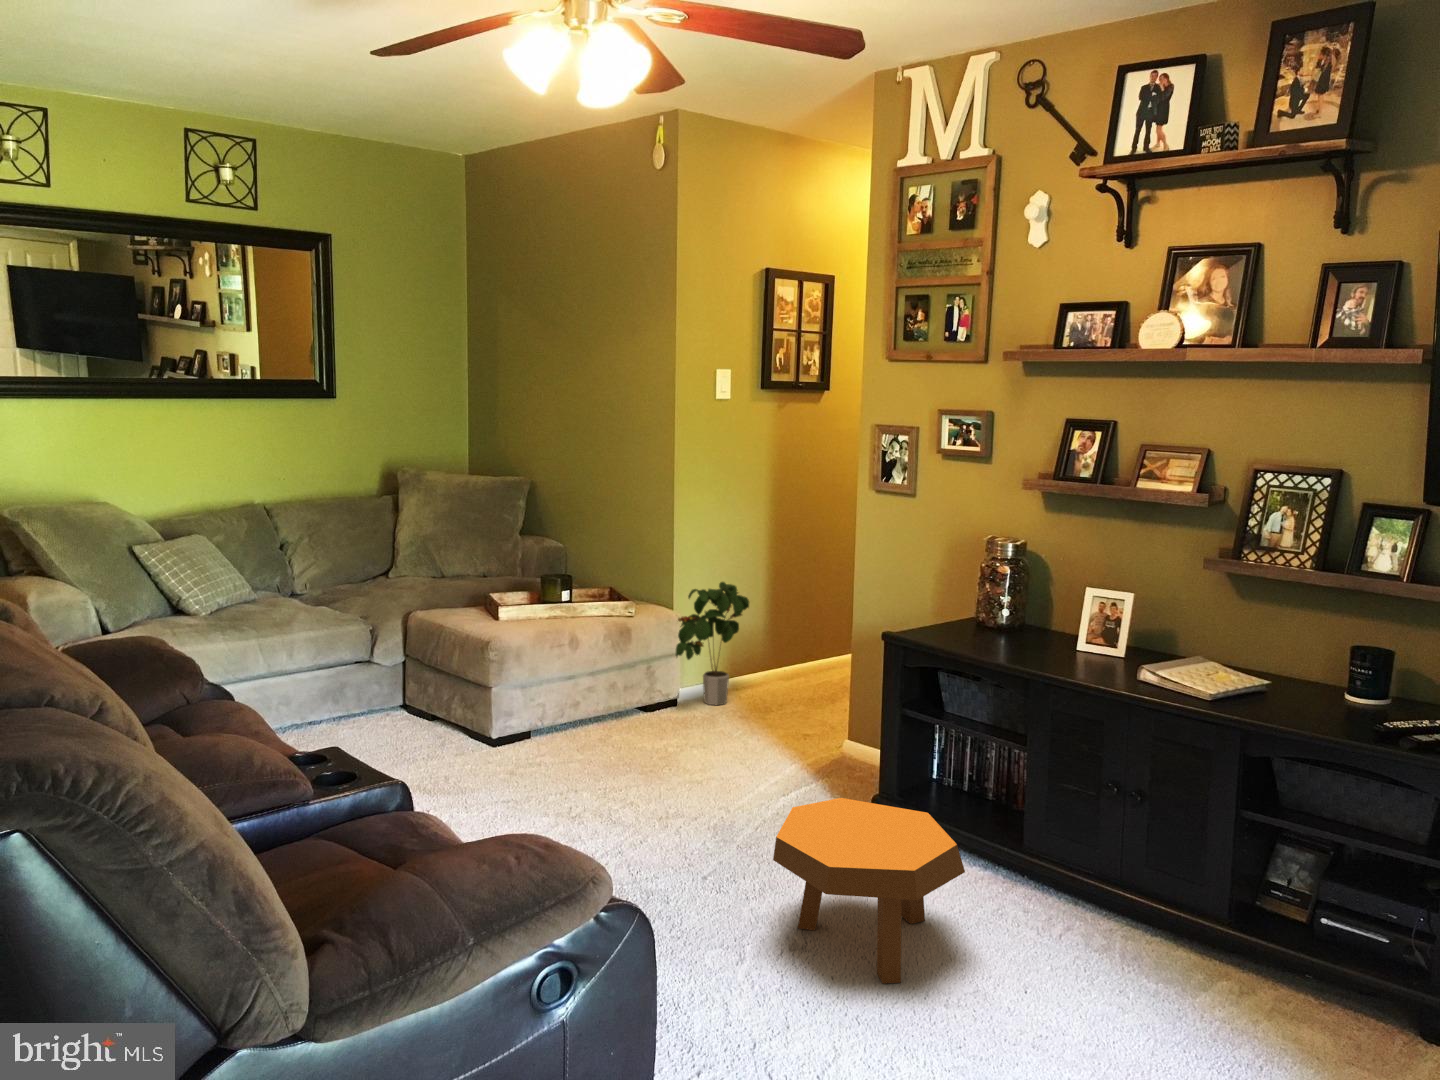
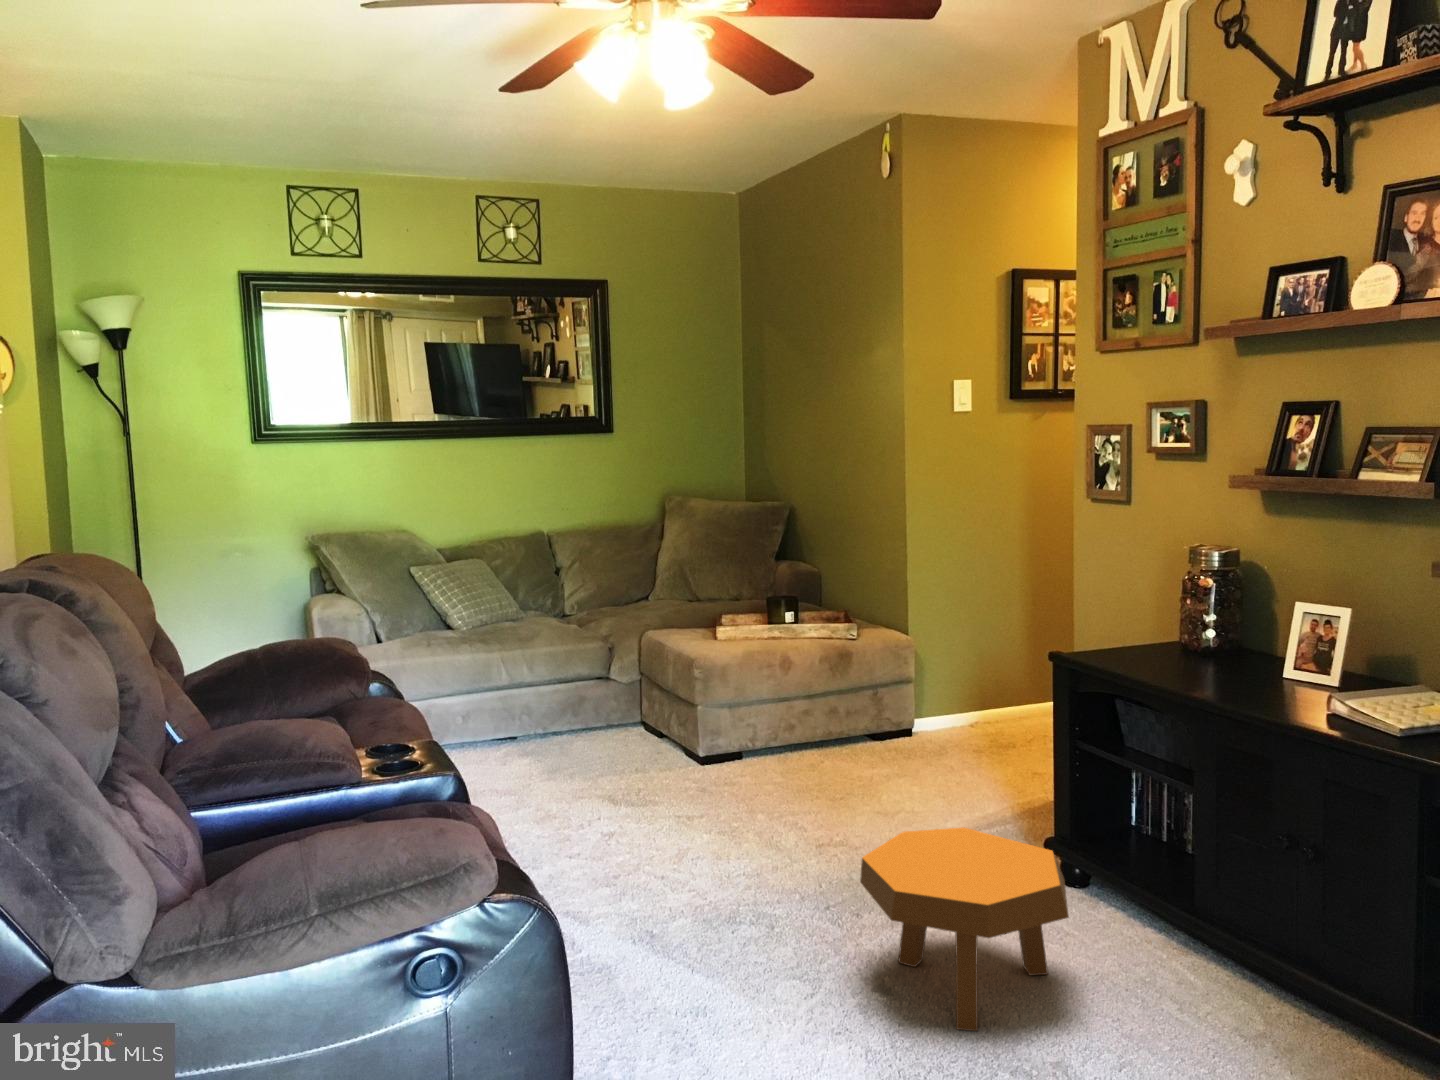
potted plant: present [676,582,749,705] -> none [901,607,996,740]

